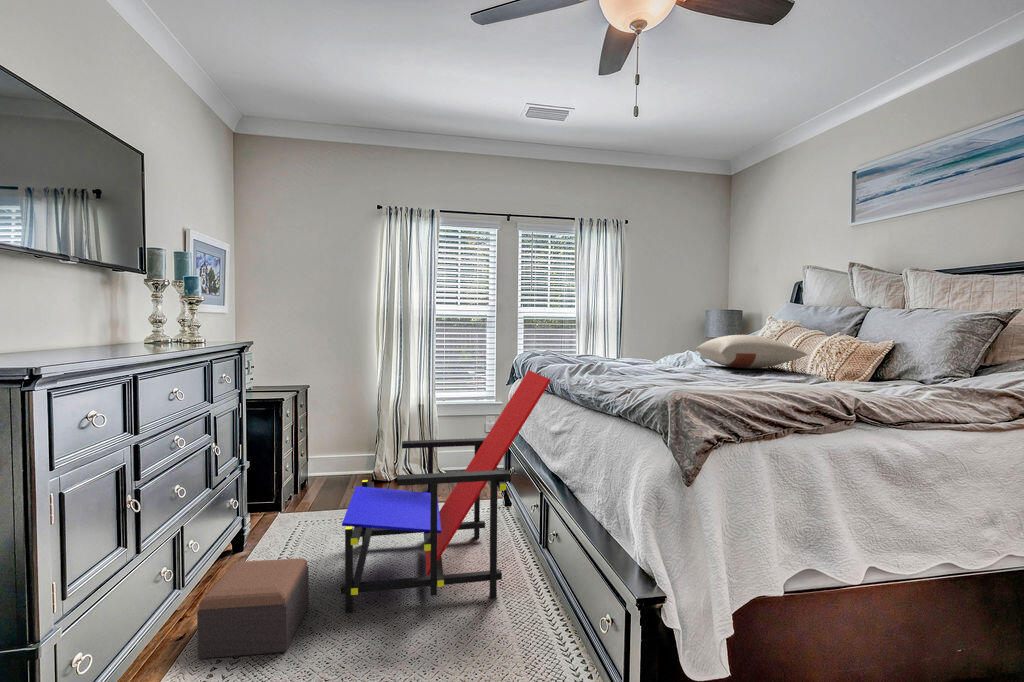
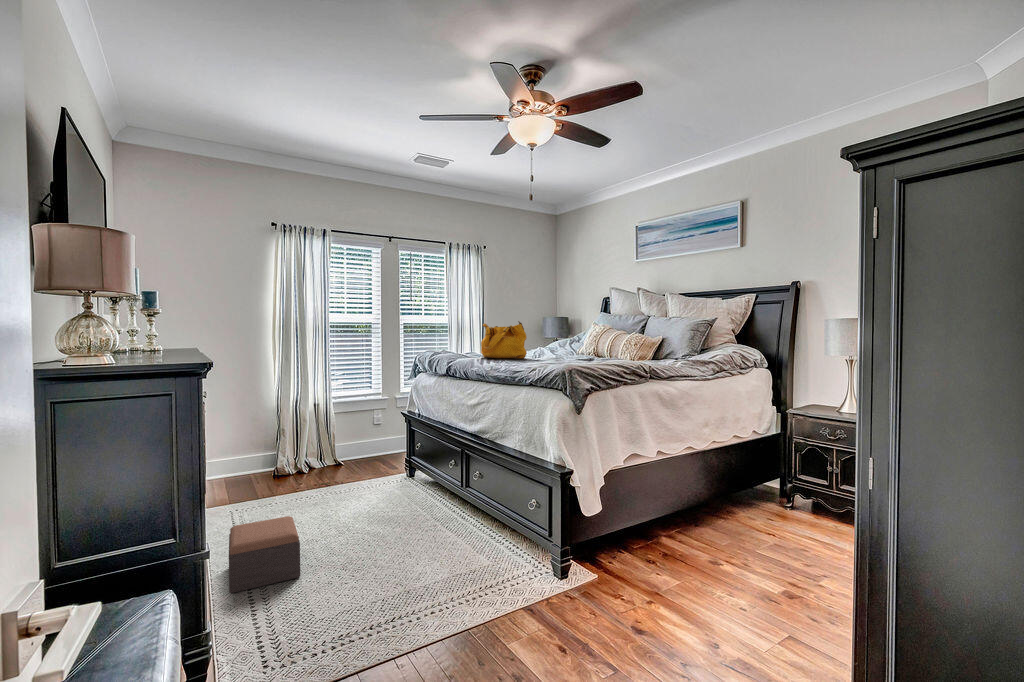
handbag: none [586,313,650,368] -> present [481,321,527,359]
pillow: present [696,335,807,369] -> none [550,335,619,357]
lounge chair: present [340,370,551,613] -> none [303,365,466,552]

